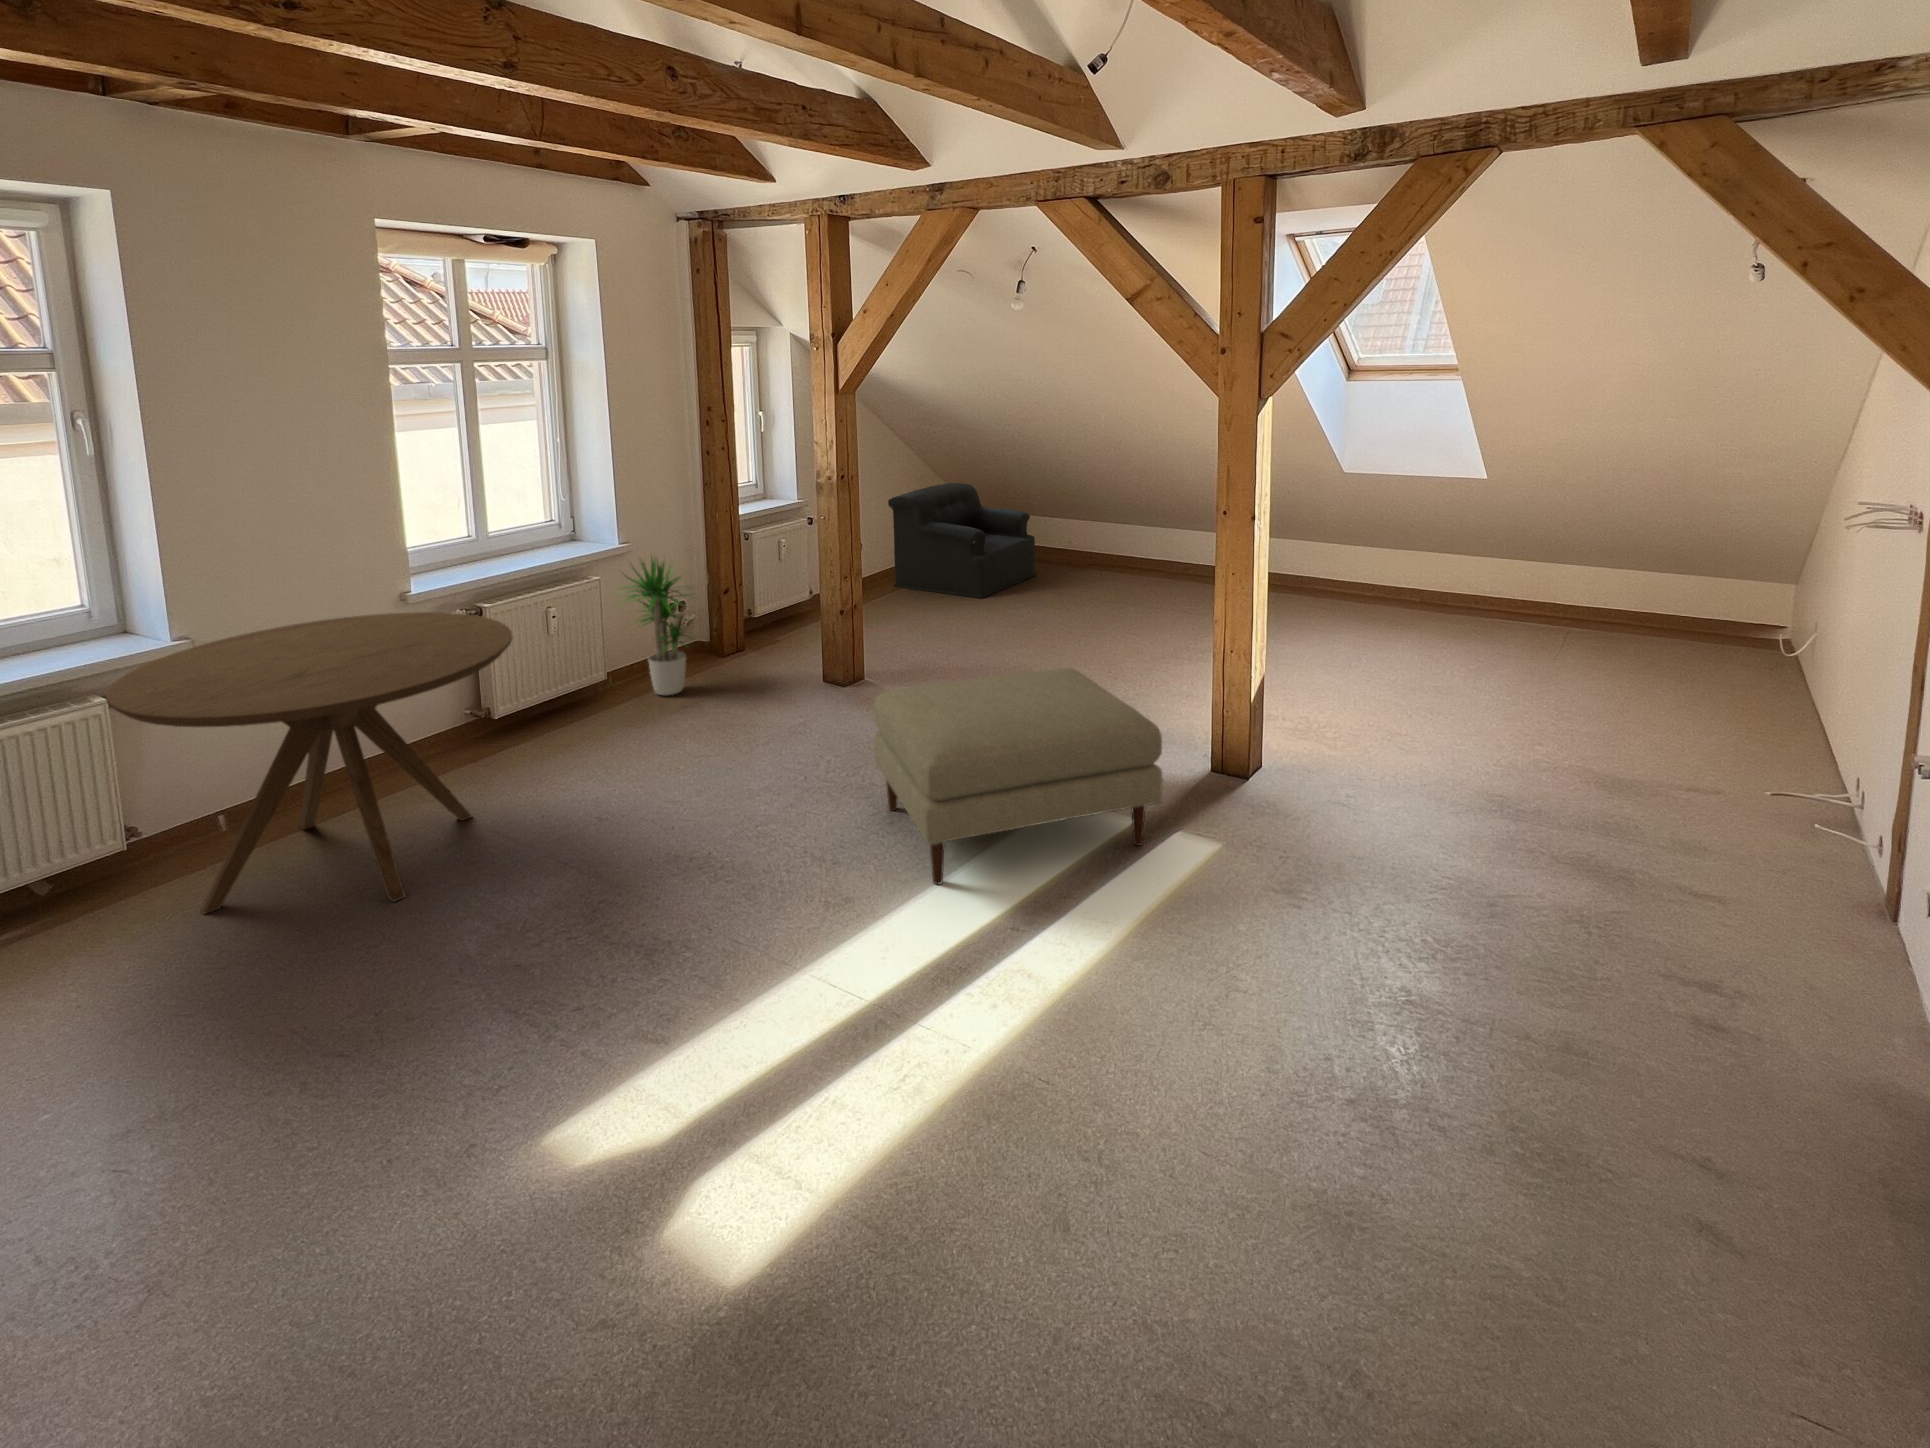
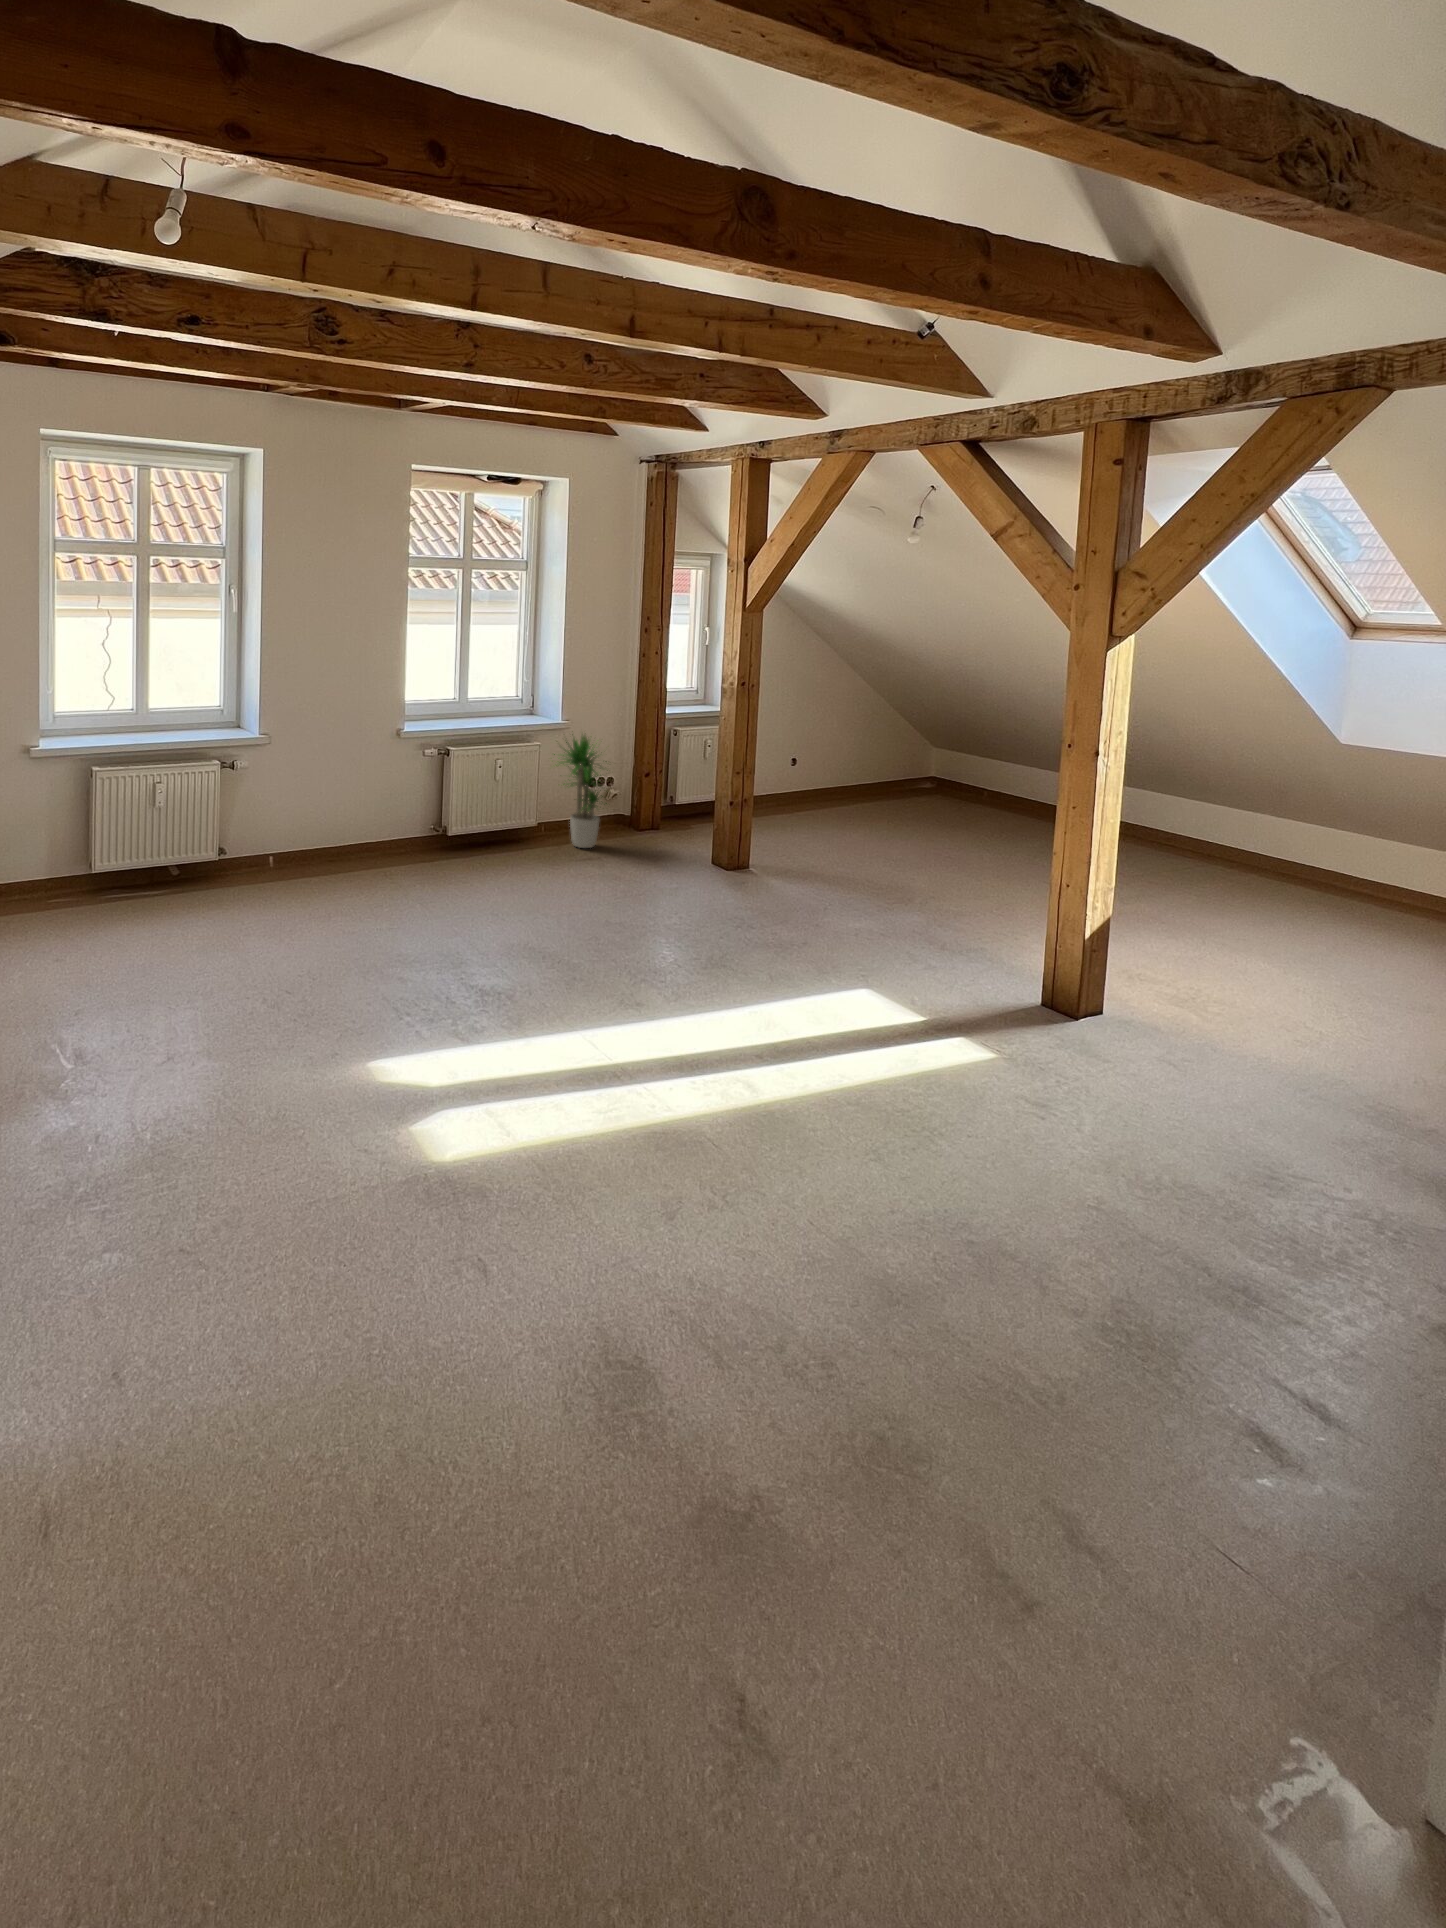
armchair: present [888,483,1037,598] -> none [823,713,981,826]
dining table: present [106,612,512,914] -> none [218,739,450,929]
ottoman: present [874,668,1163,884] -> none [702,860,946,1044]

